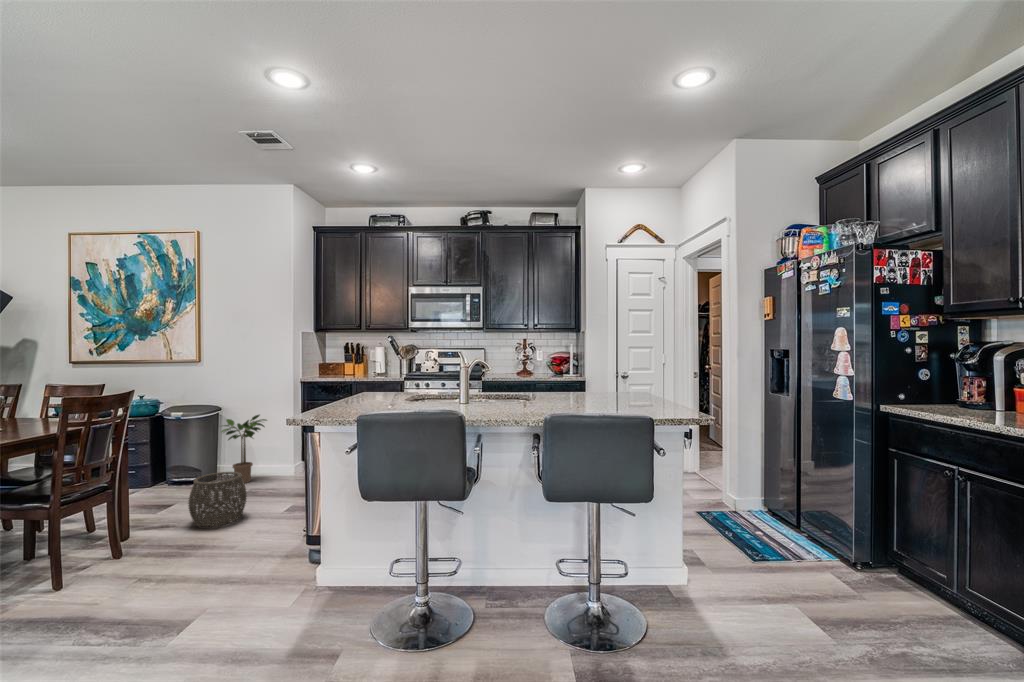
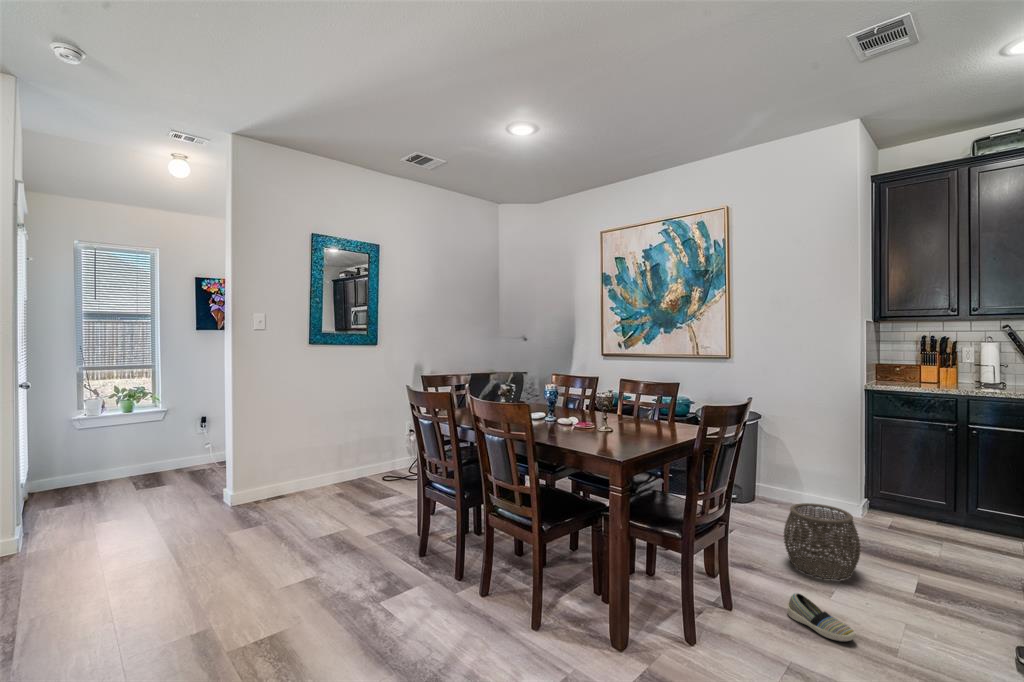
potted plant: present [221,415,267,483] -> none [764,429,830,513]
shoe: none [151,542,192,567] -> present [787,593,856,641]

